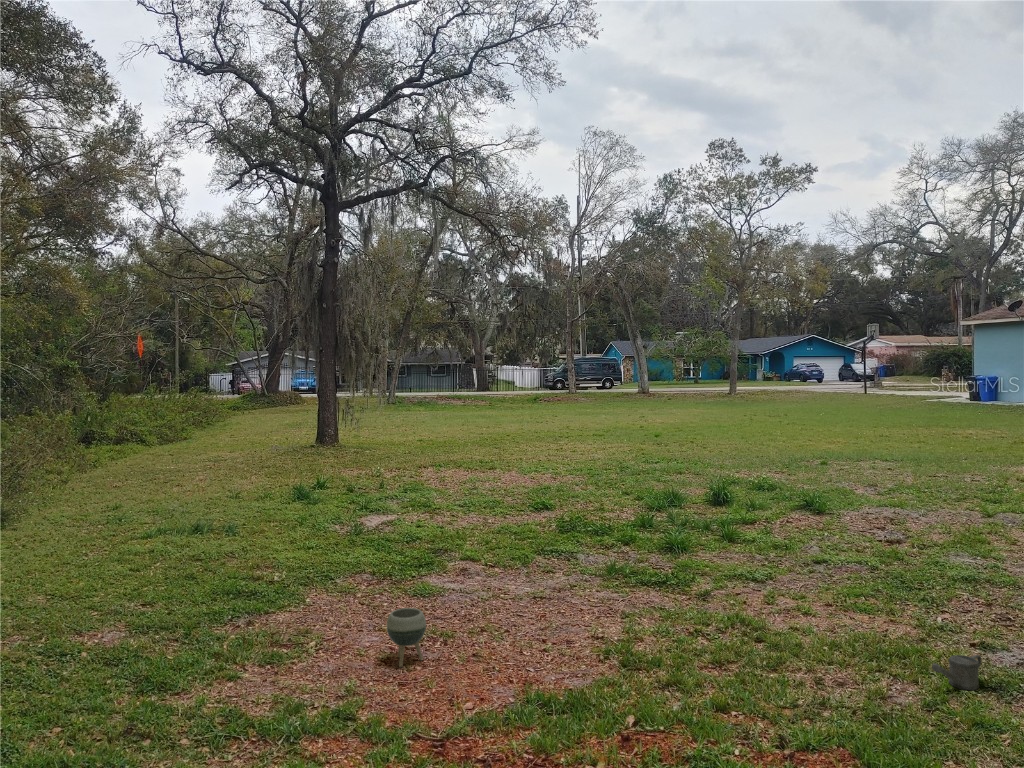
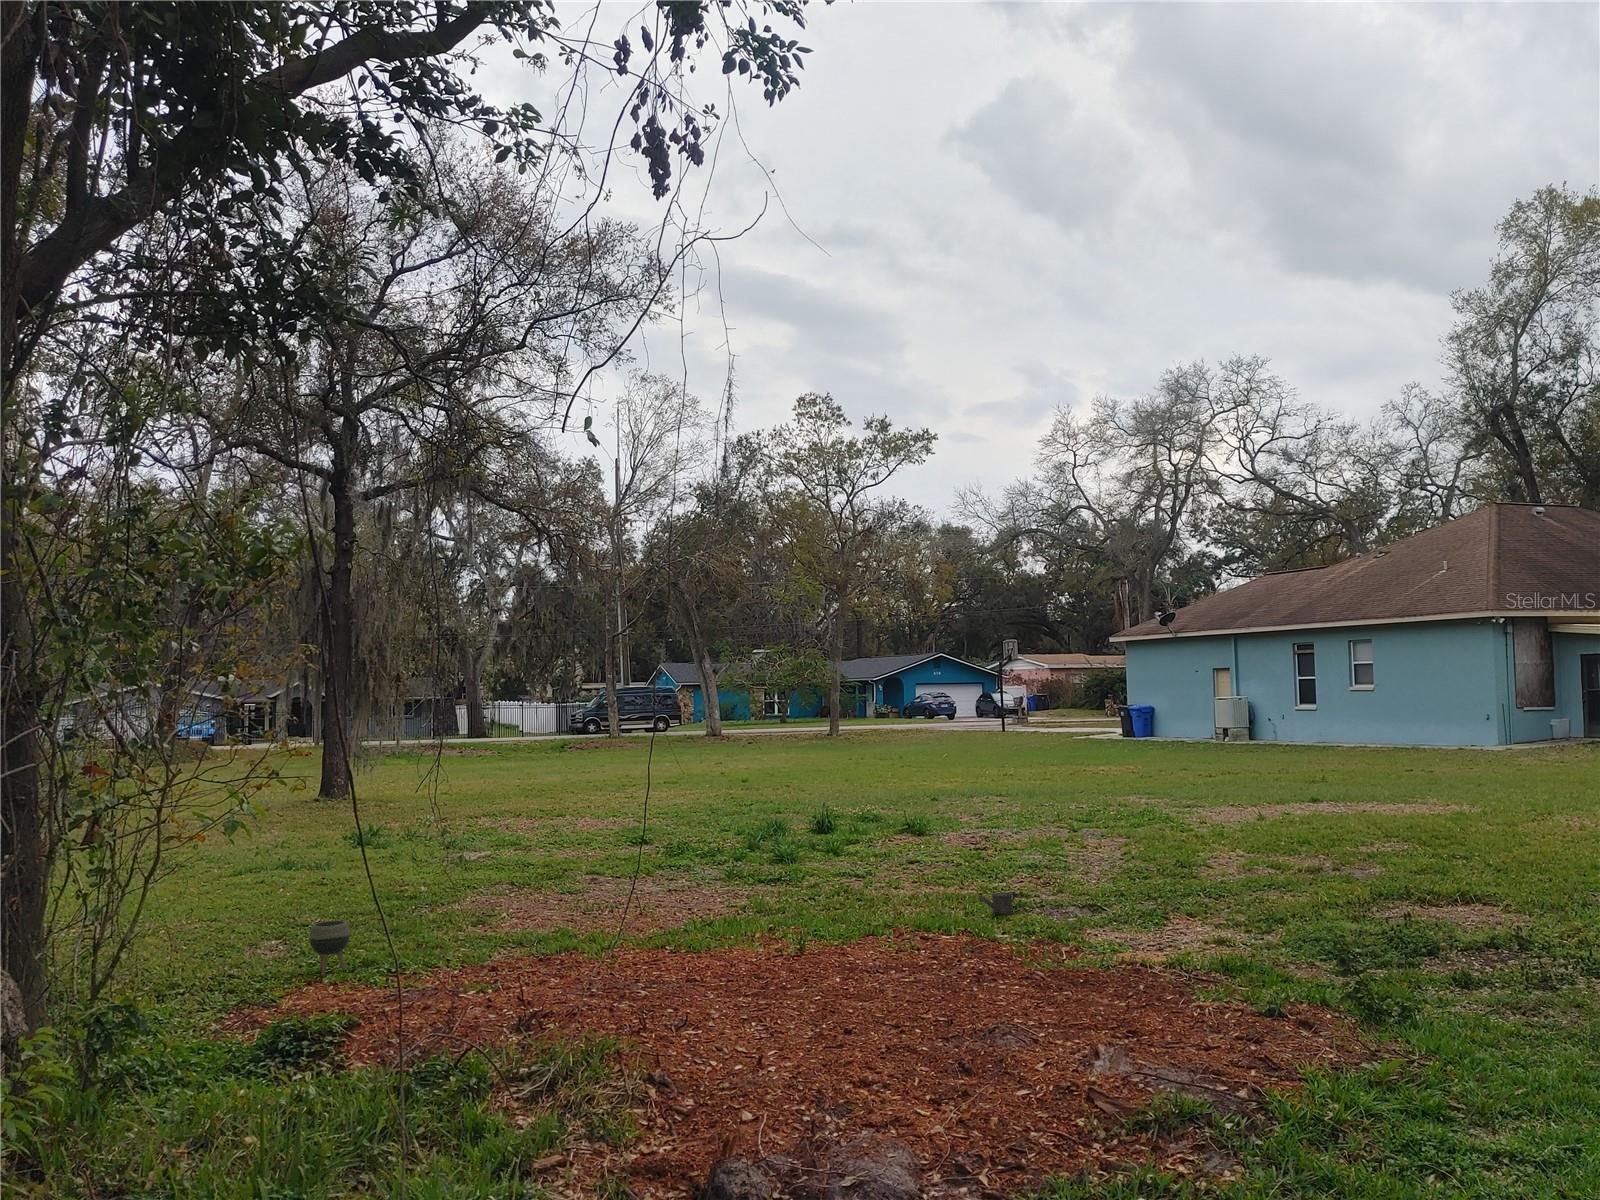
planter: present [387,608,426,667] -> present [309,920,350,976]

